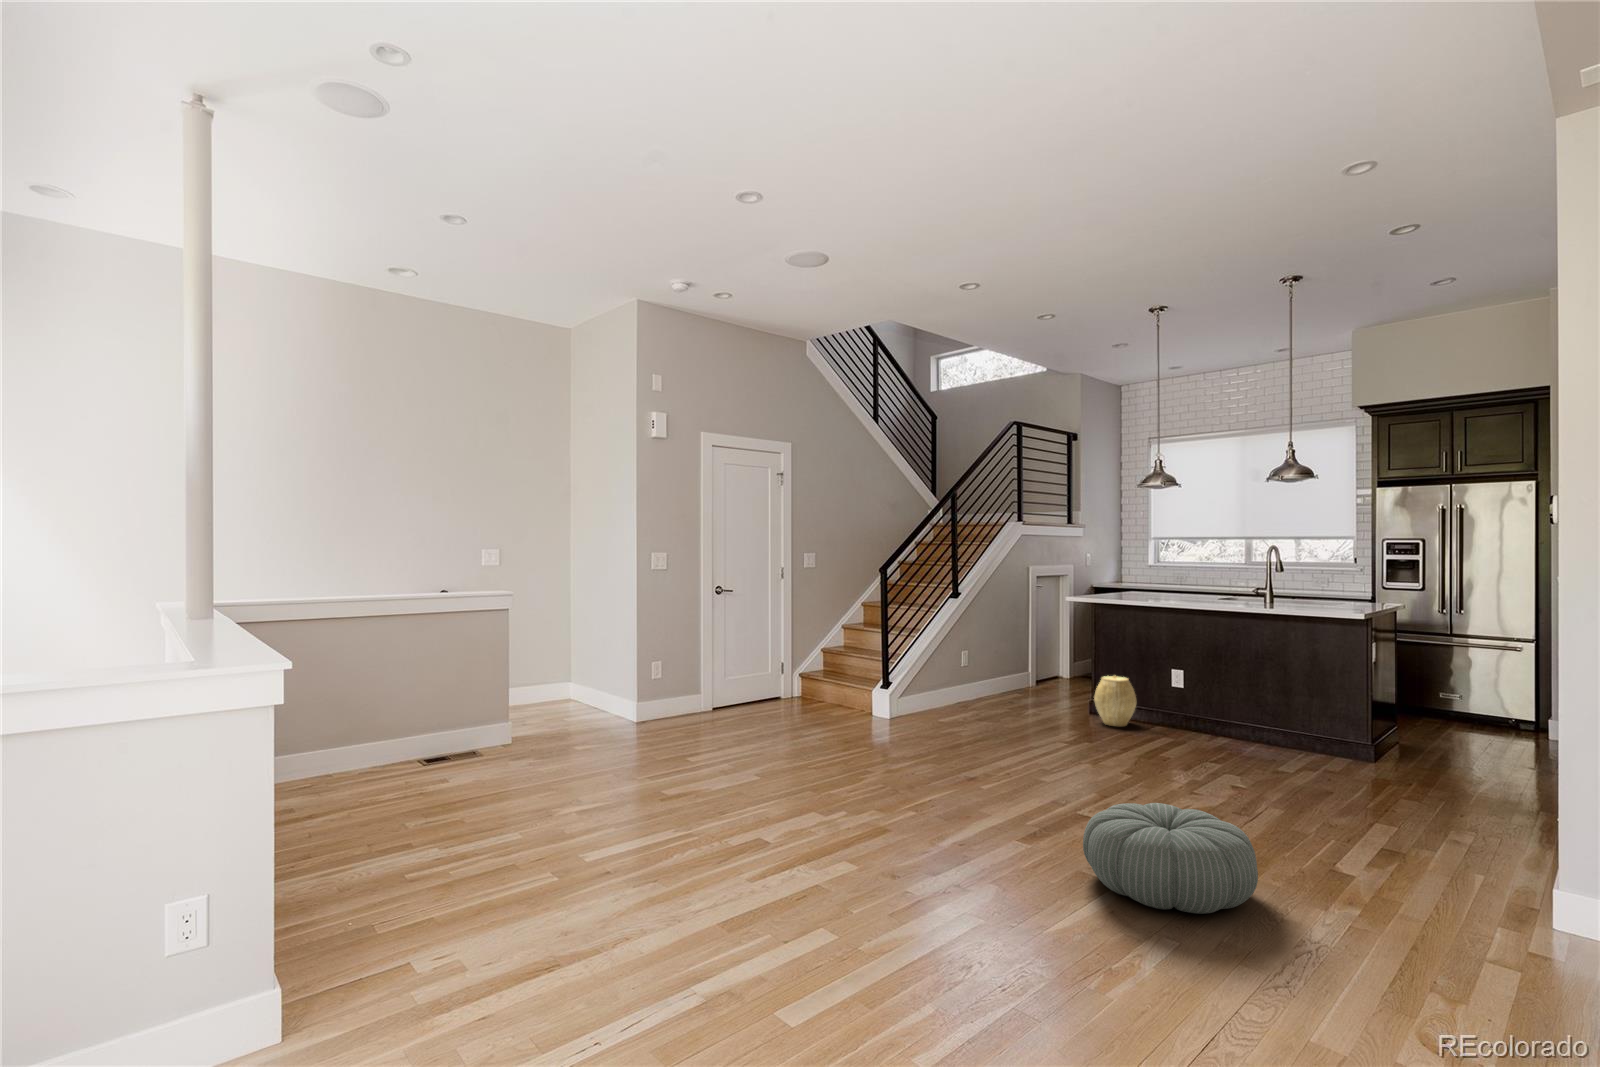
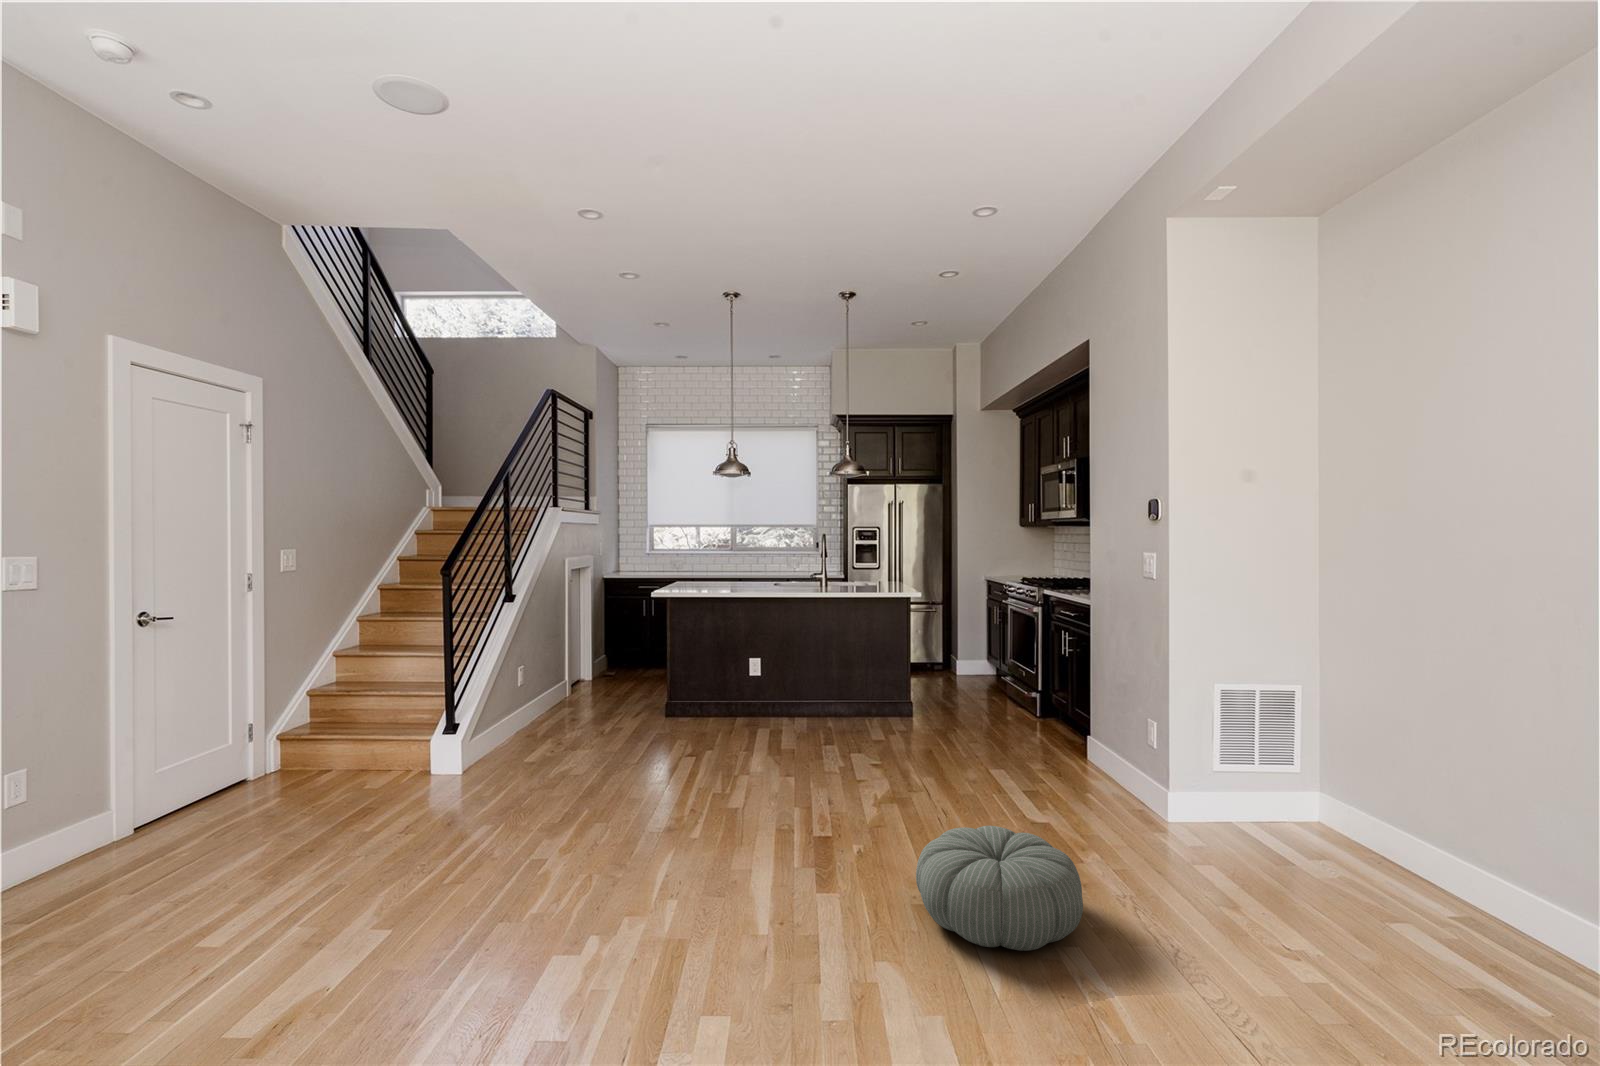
woven basket: present [1094,676,1136,726] -> none [683,674,723,726]

